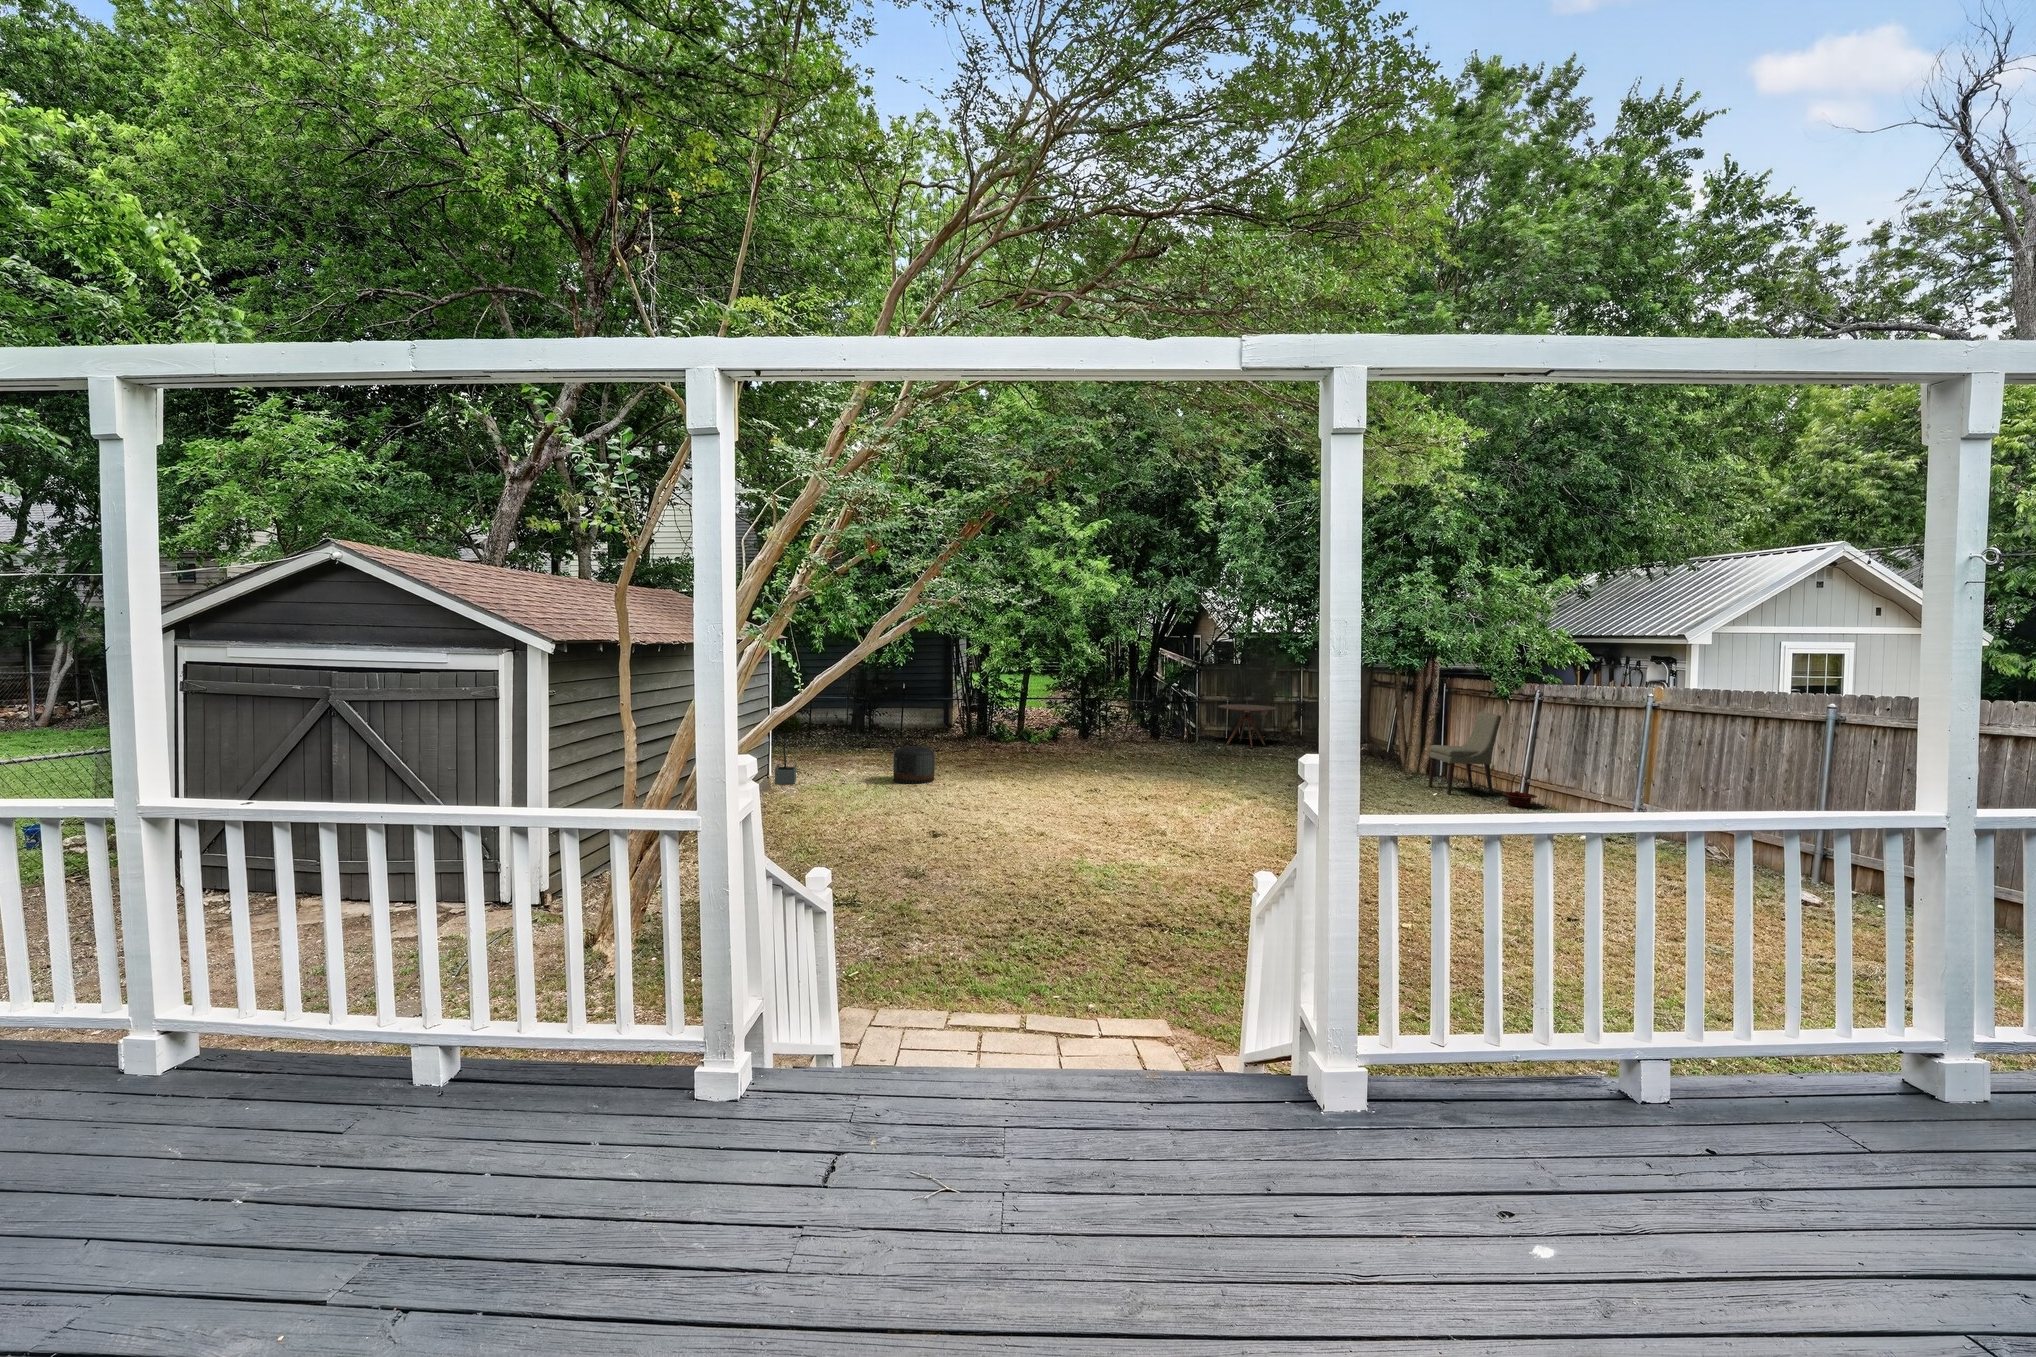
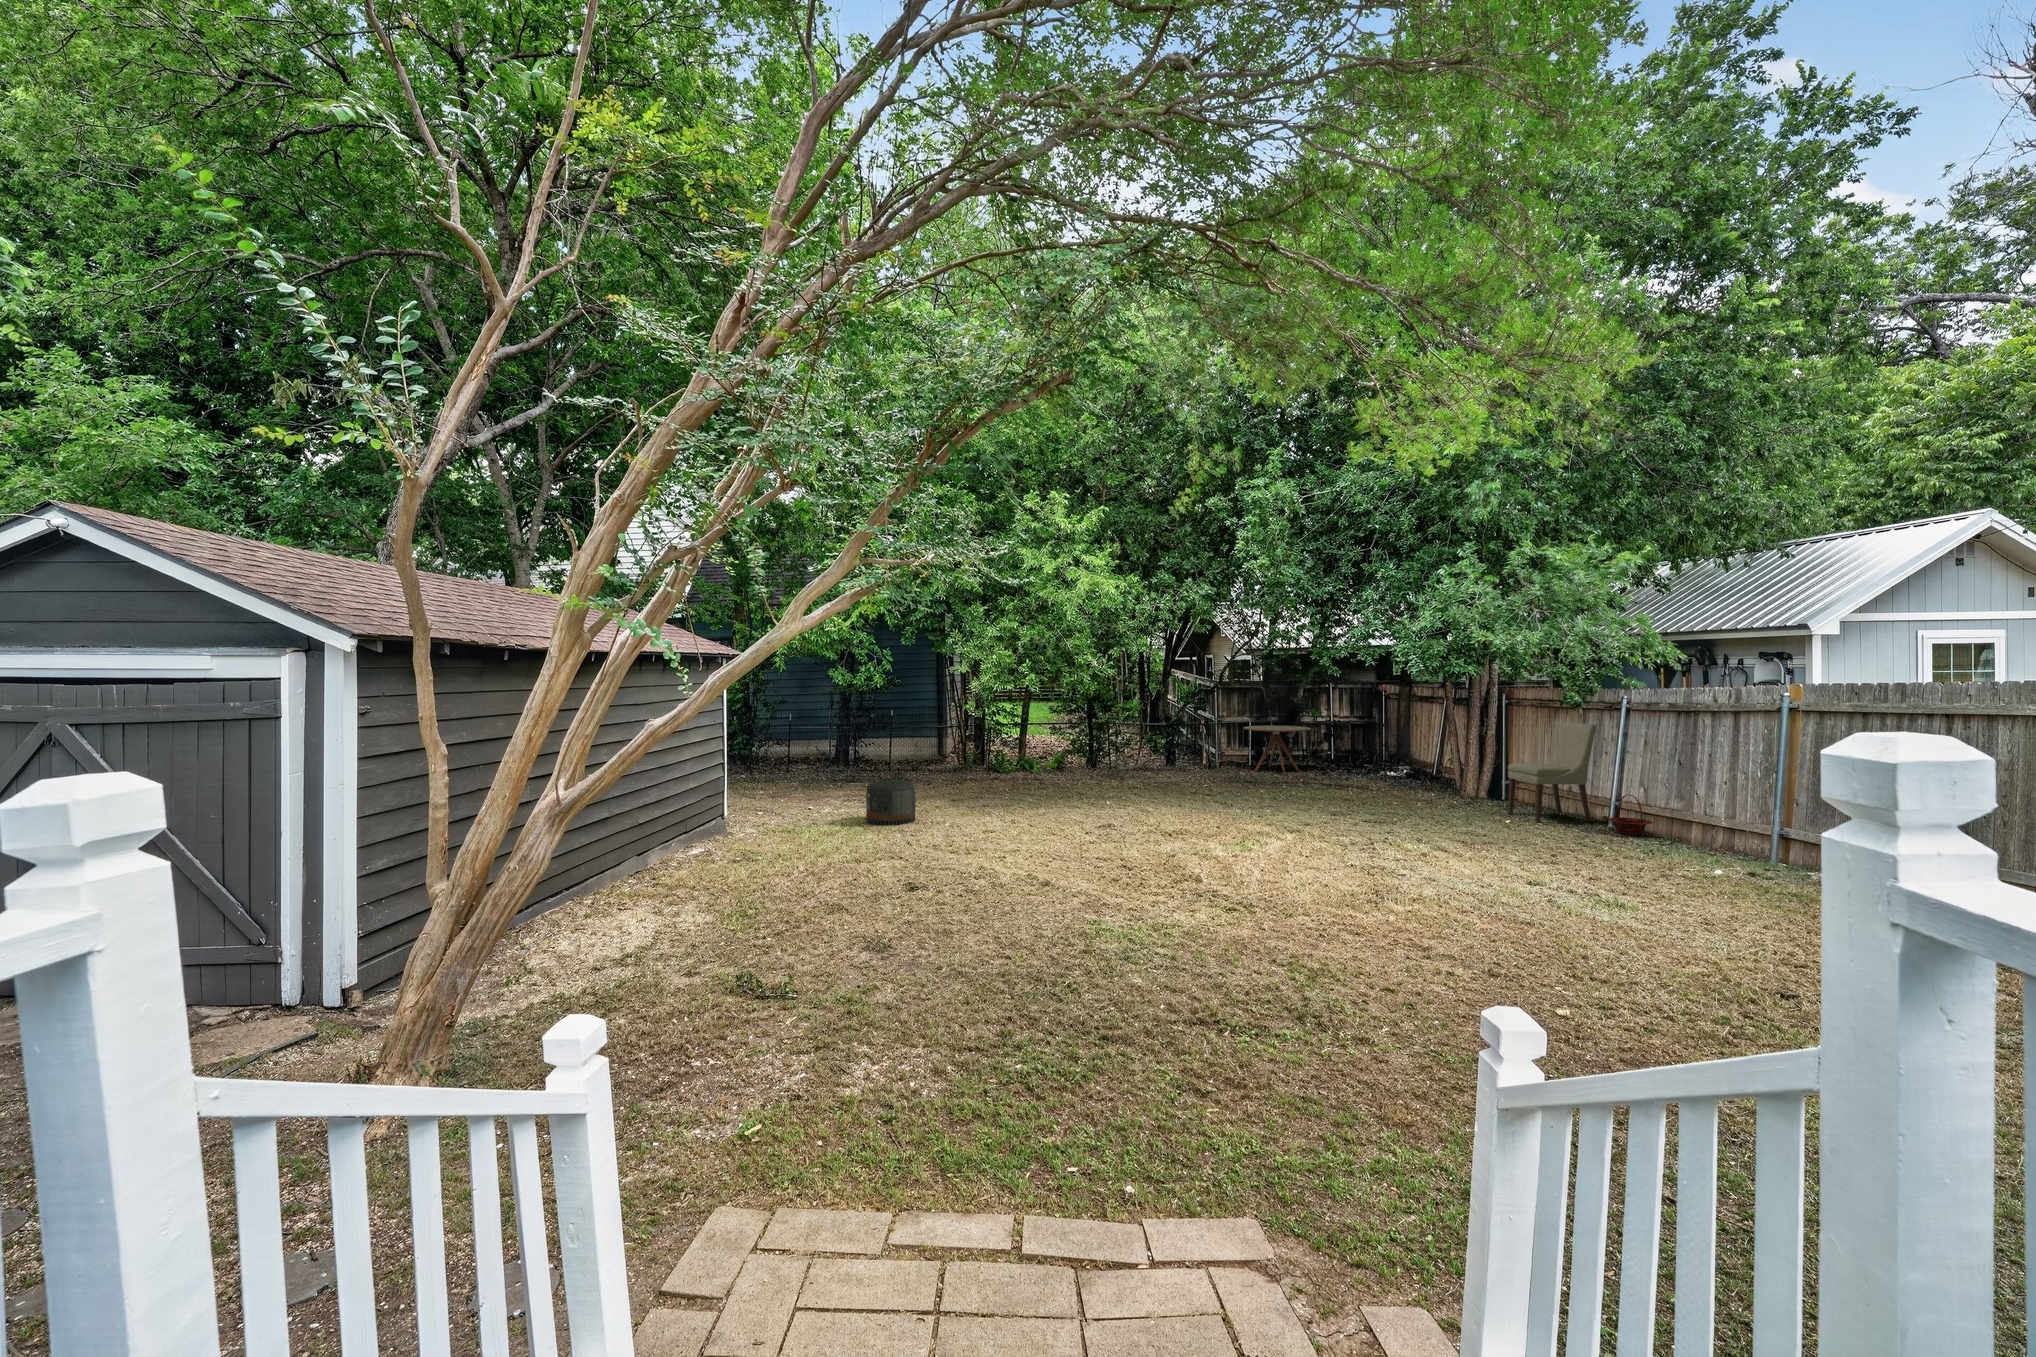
potted tree: present [774,716,802,784] -> none [719,744,755,830]

